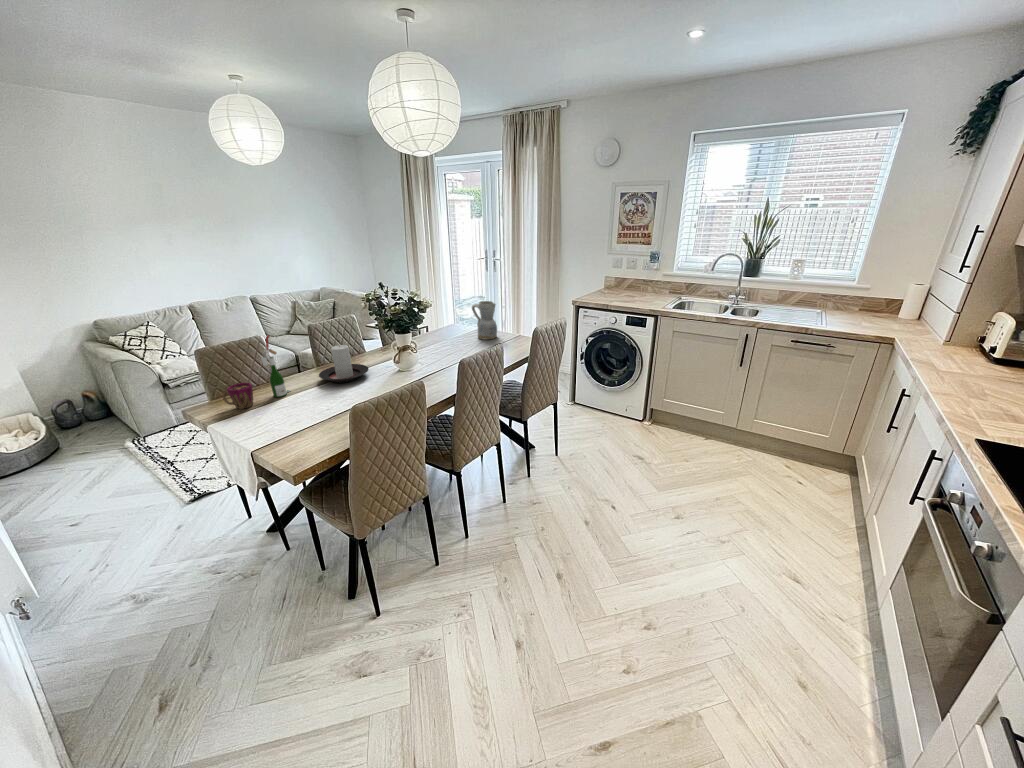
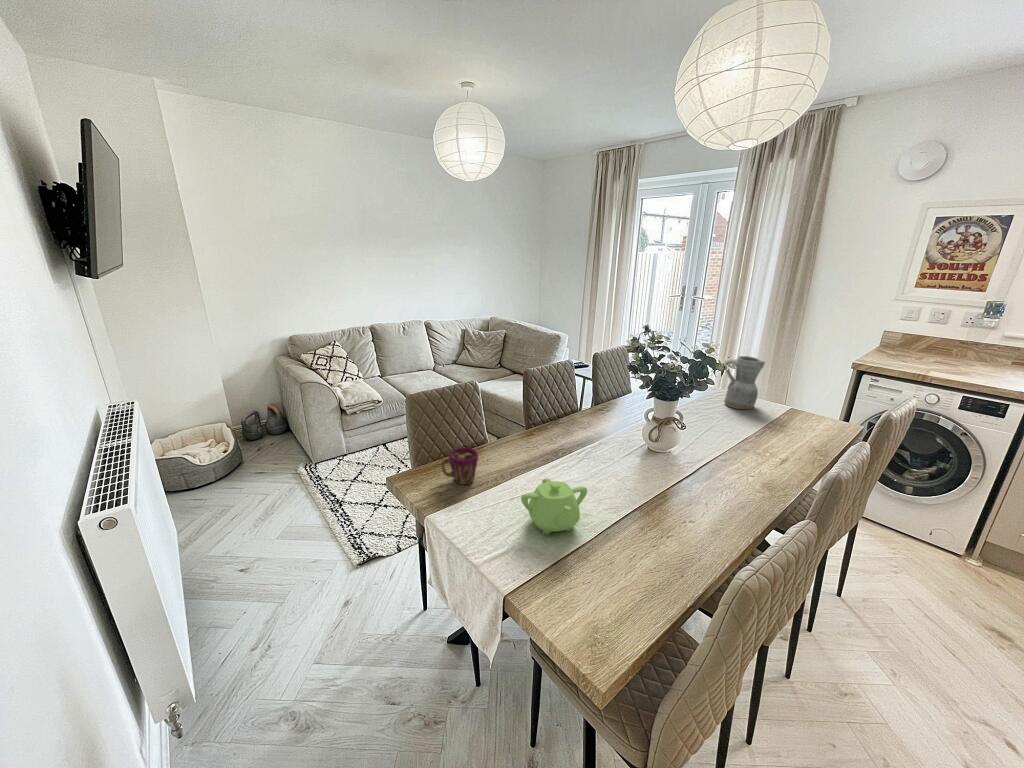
wine bottle: present [261,335,291,397] -> none [492,387,514,471]
candle holder: present [319,345,368,383] -> none [546,405,611,459]
teapot: none [270,391,321,425] -> present [521,478,587,535]

